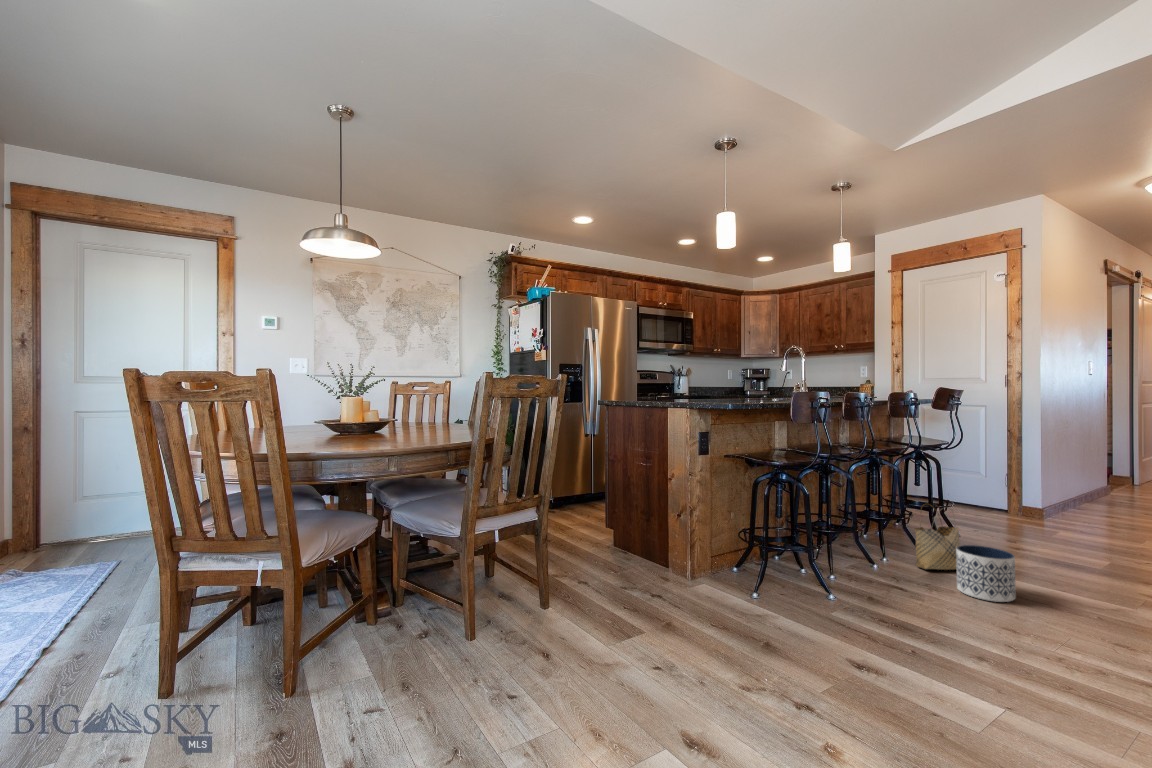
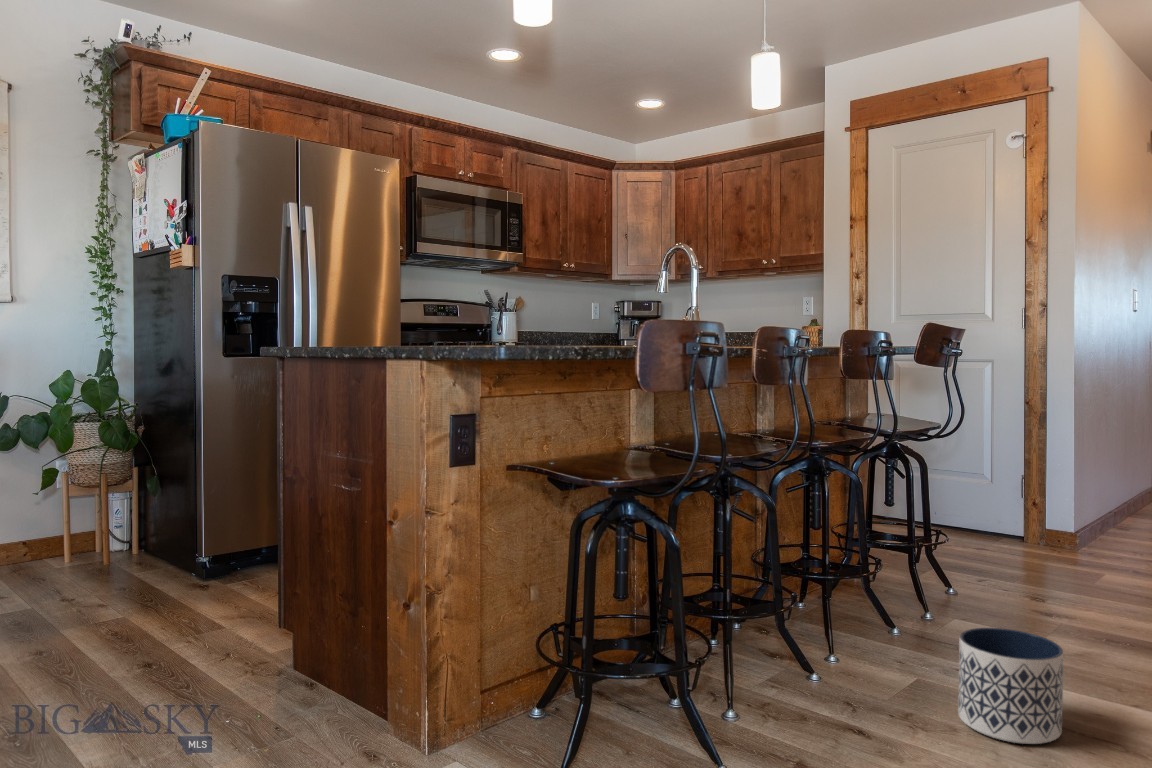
woven basket: present [915,504,960,570] -> none [884,544,967,674]

